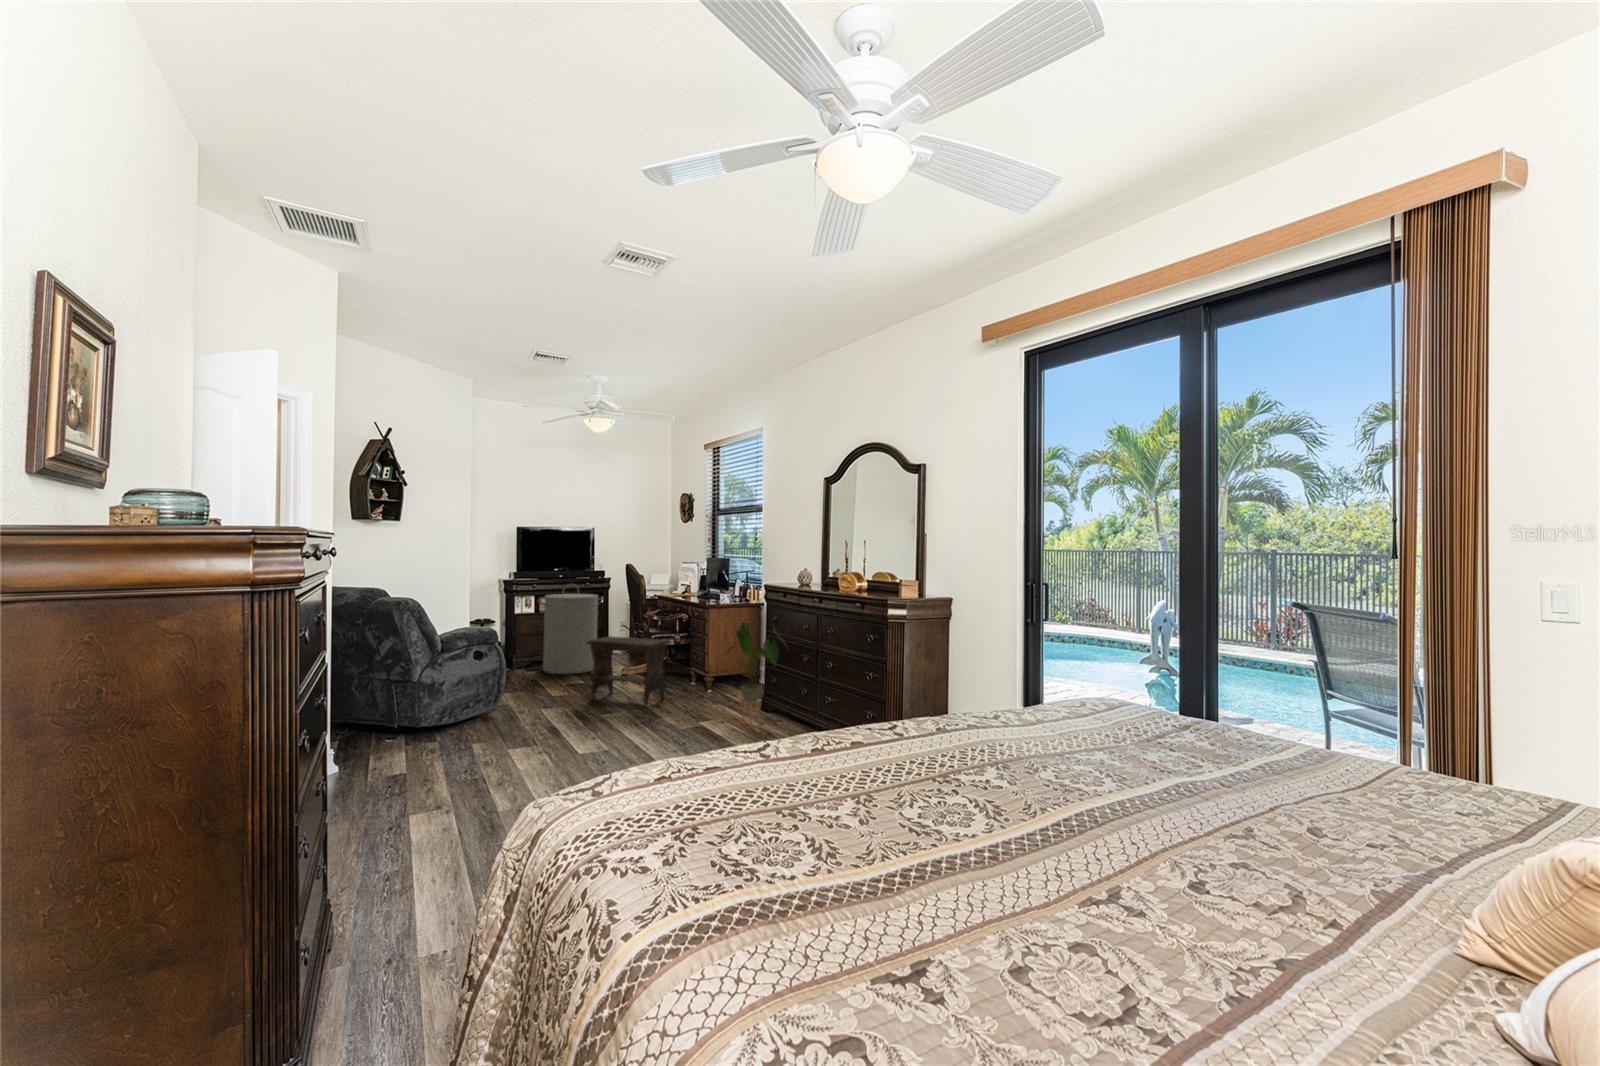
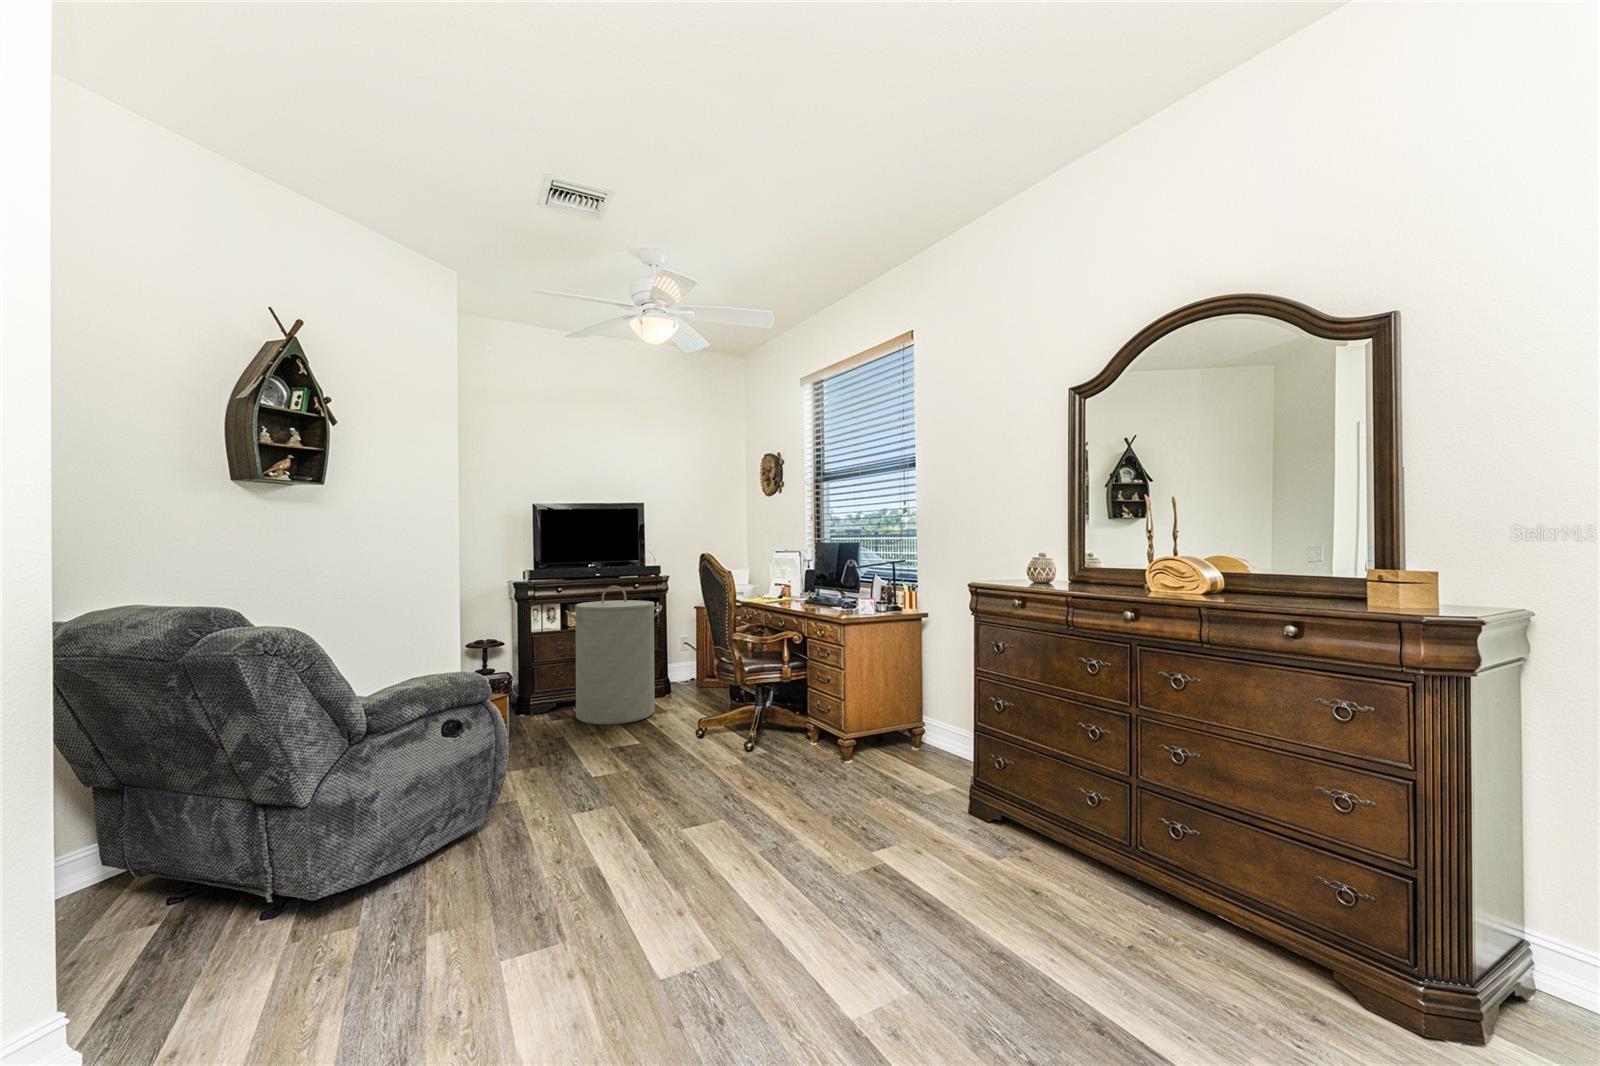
house plant: present [726,622,786,727] -> none [917,658,1046,871]
footstool: present [586,636,670,705] -> none [646,673,787,801]

